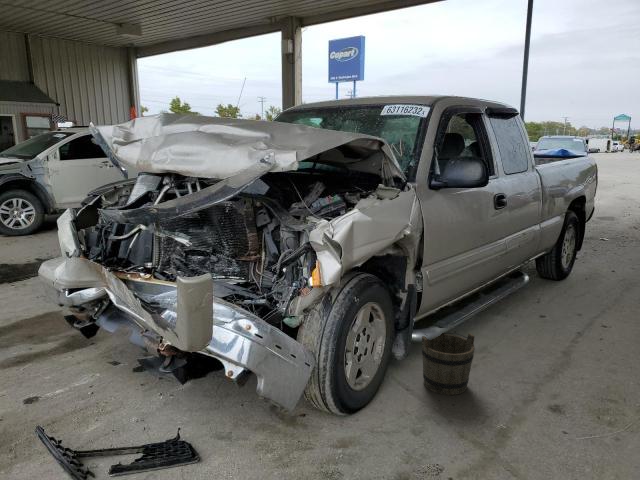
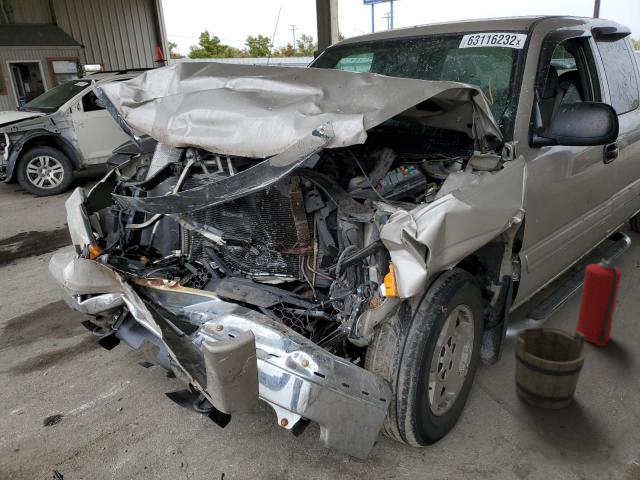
fire extinguisher: none [479,274,510,355] -> present [576,246,621,346]

